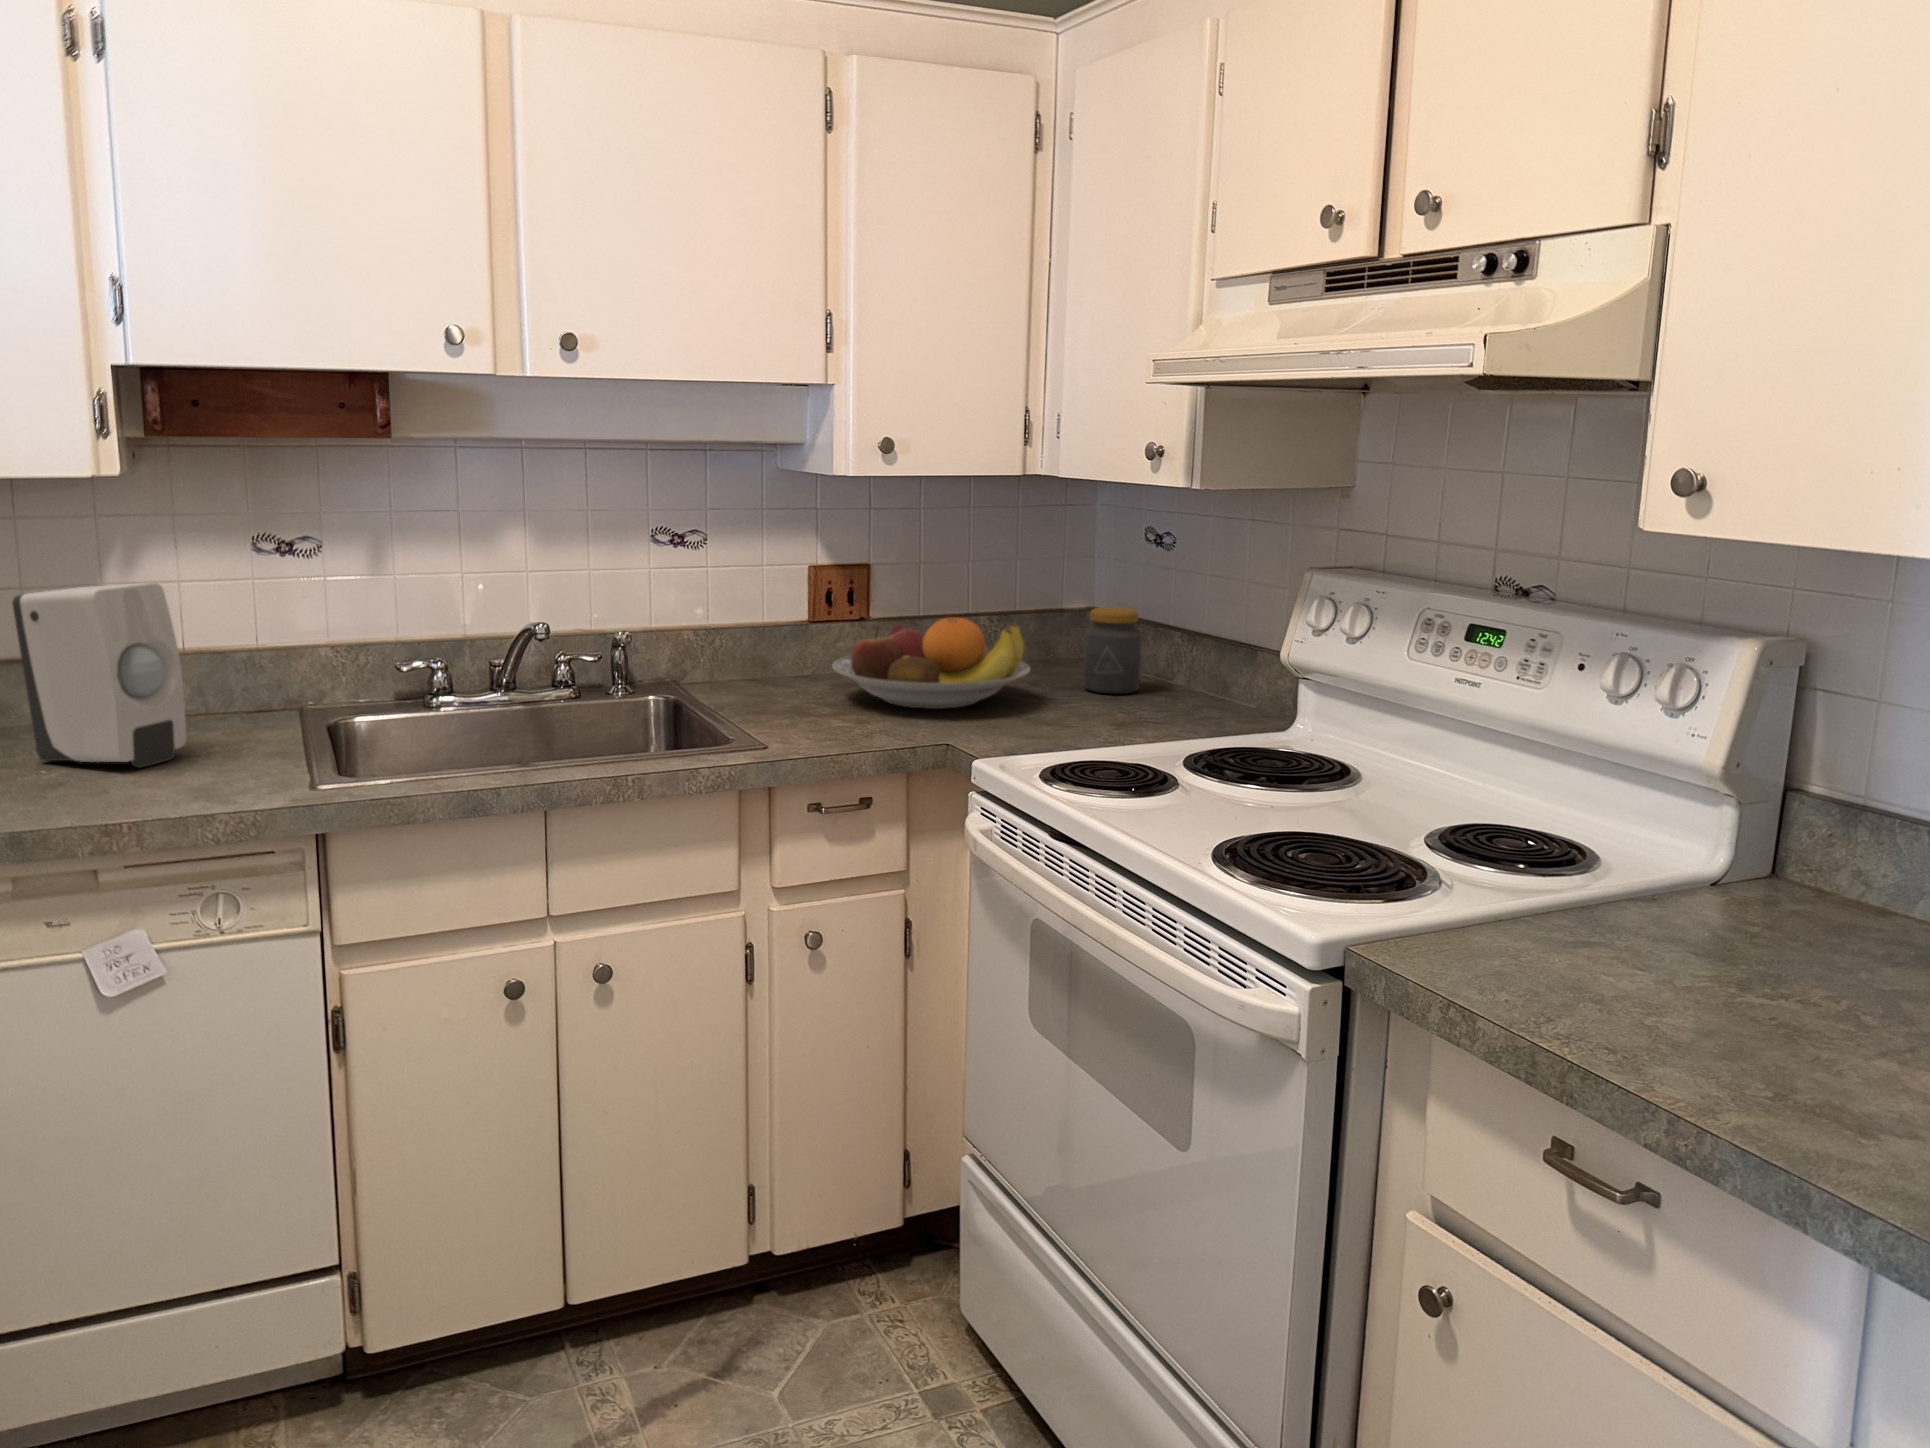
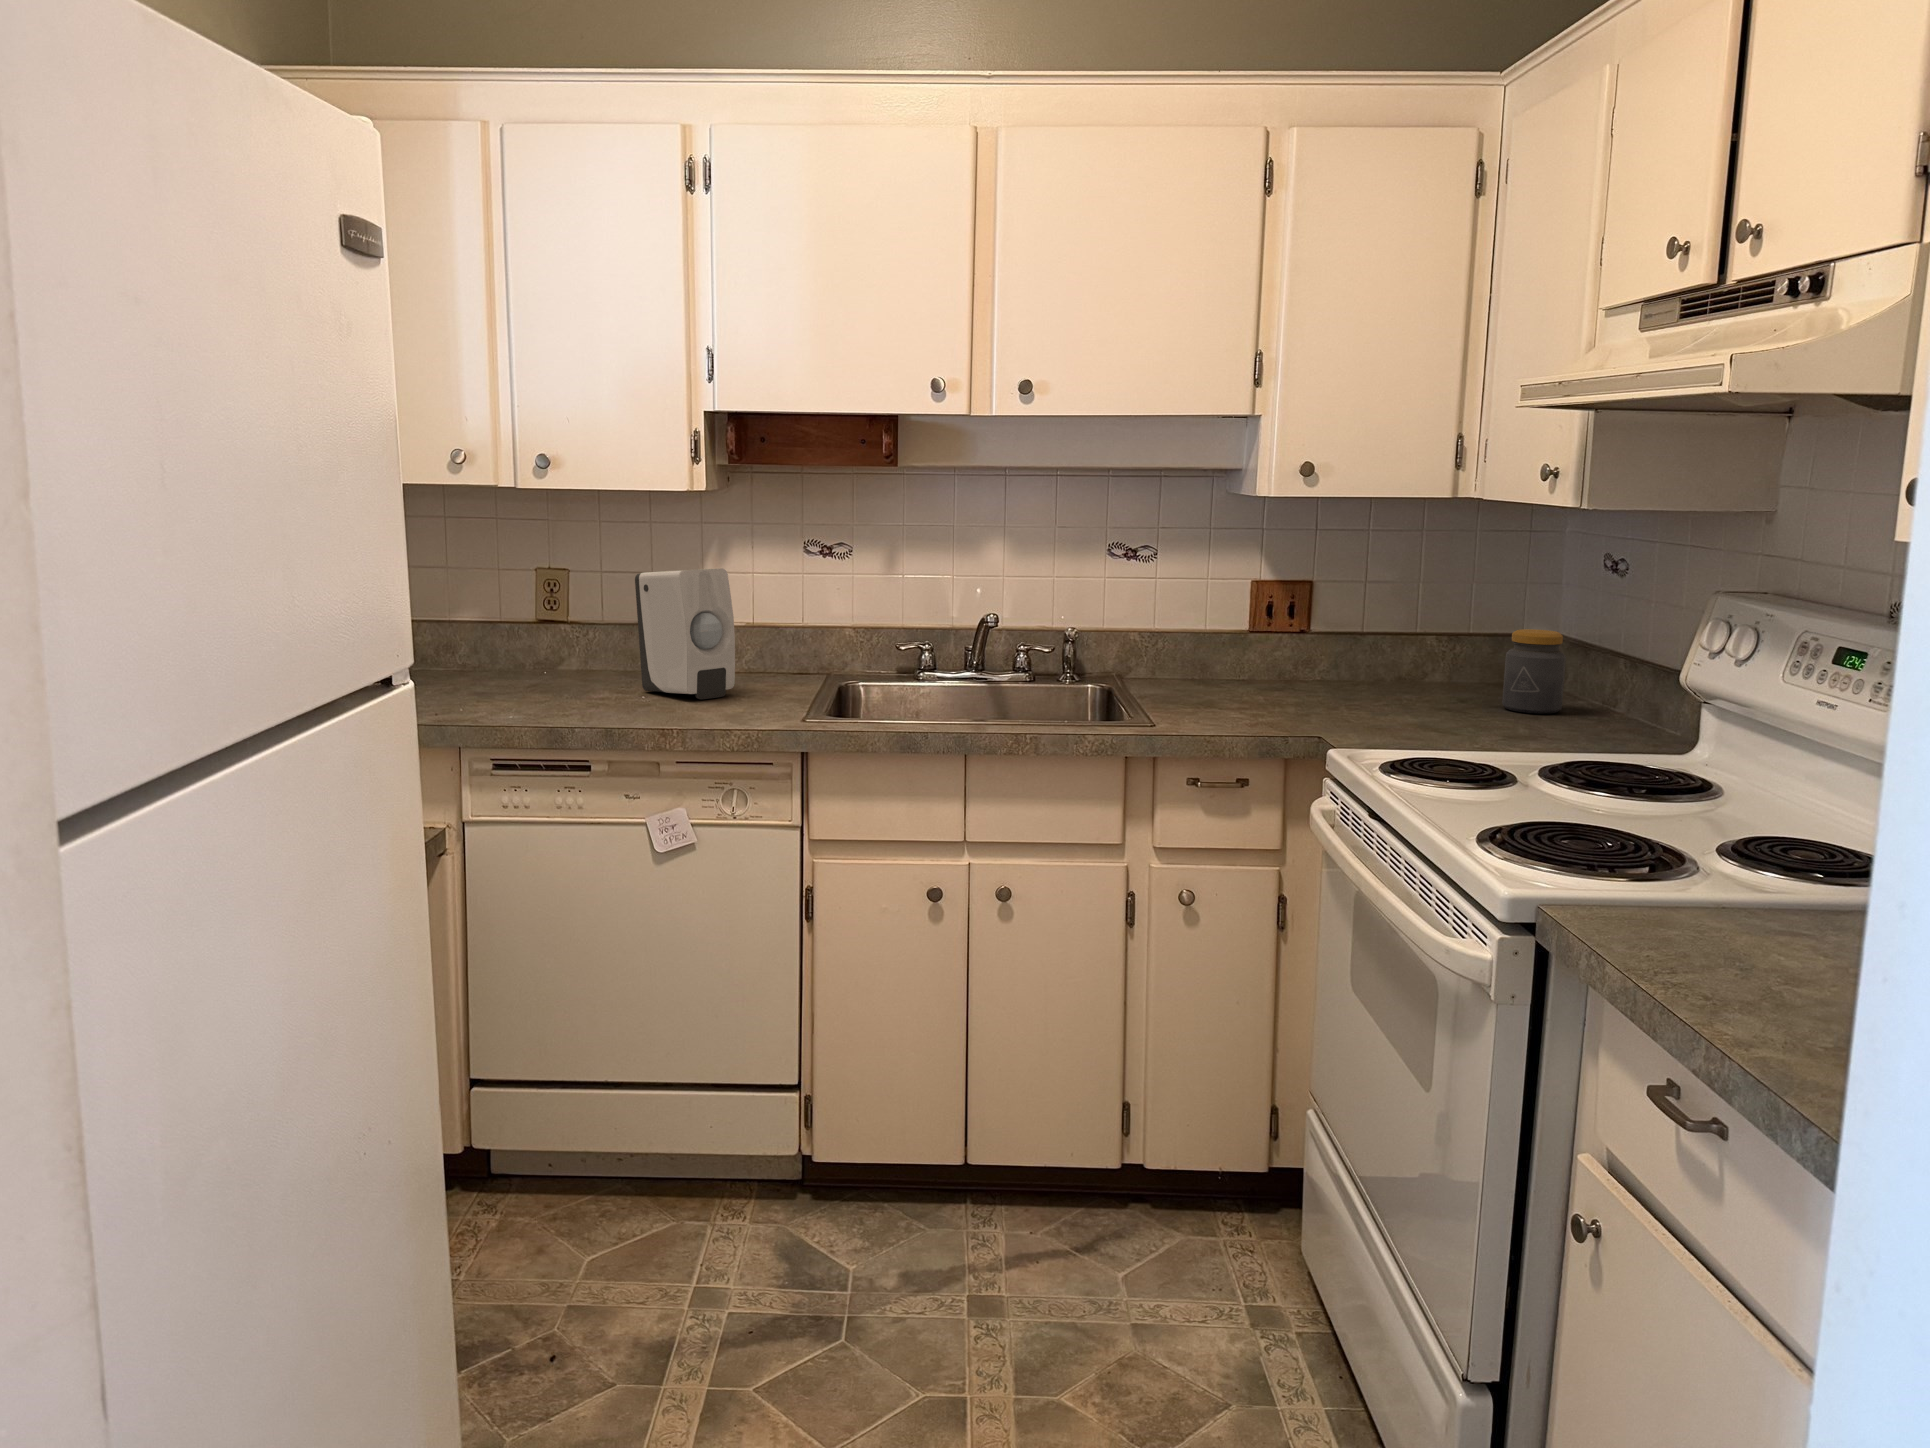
fruit bowl: present [832,618,1030,709] -> none [1248,629,1437,711]

